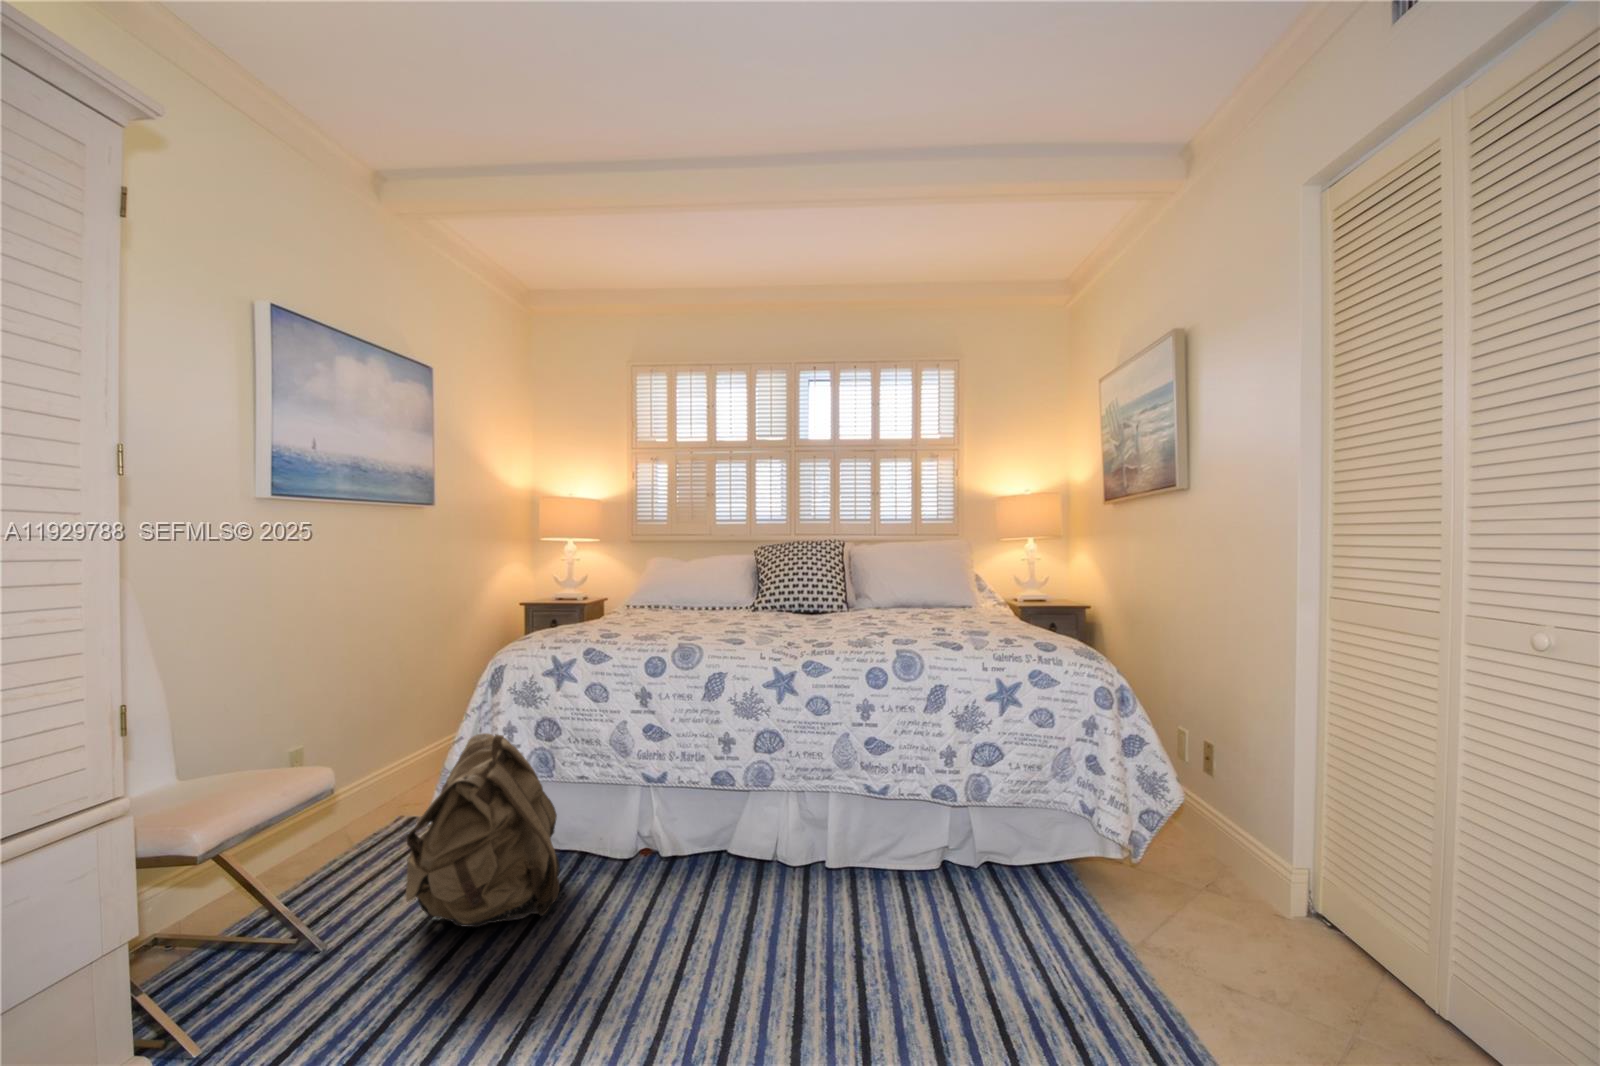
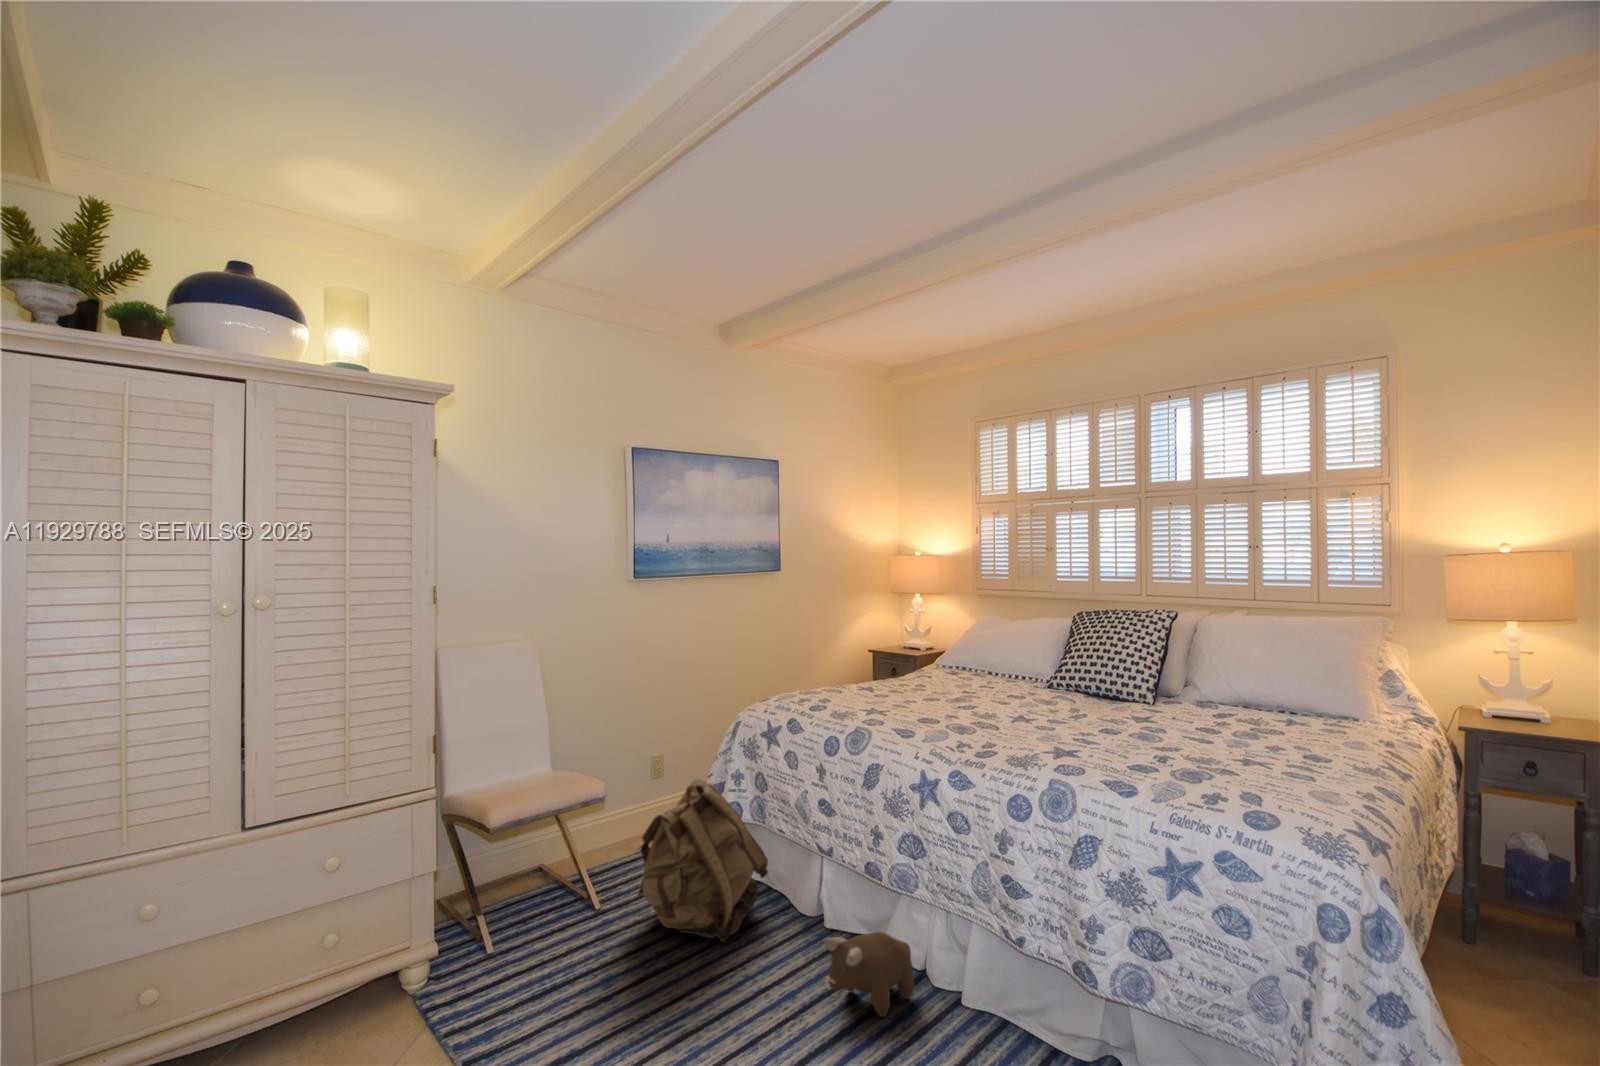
plush toy: none [712,832,781,908] -> present [824,932,914,1017]

